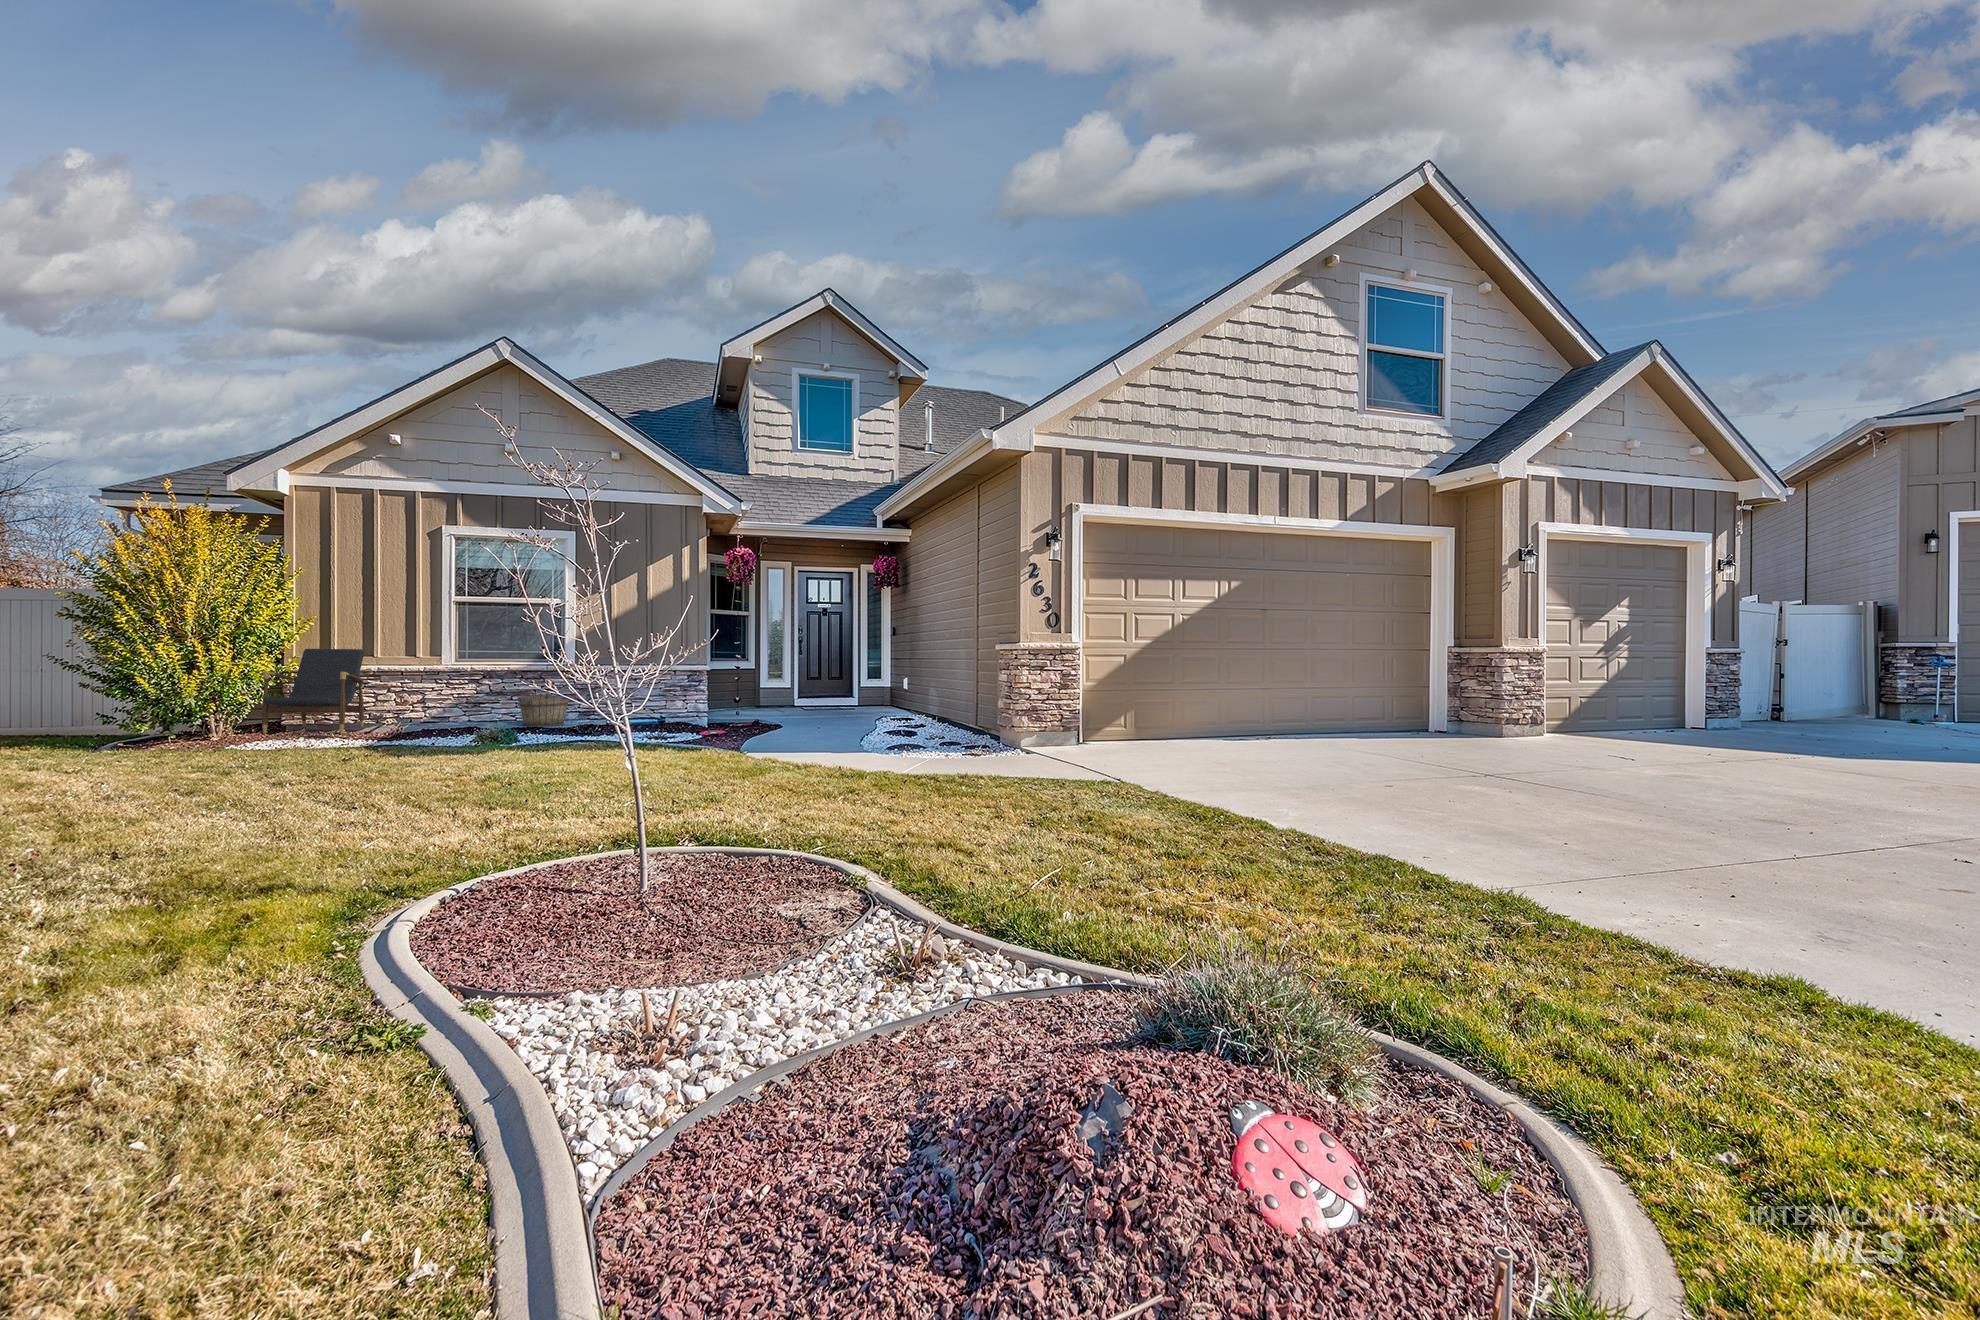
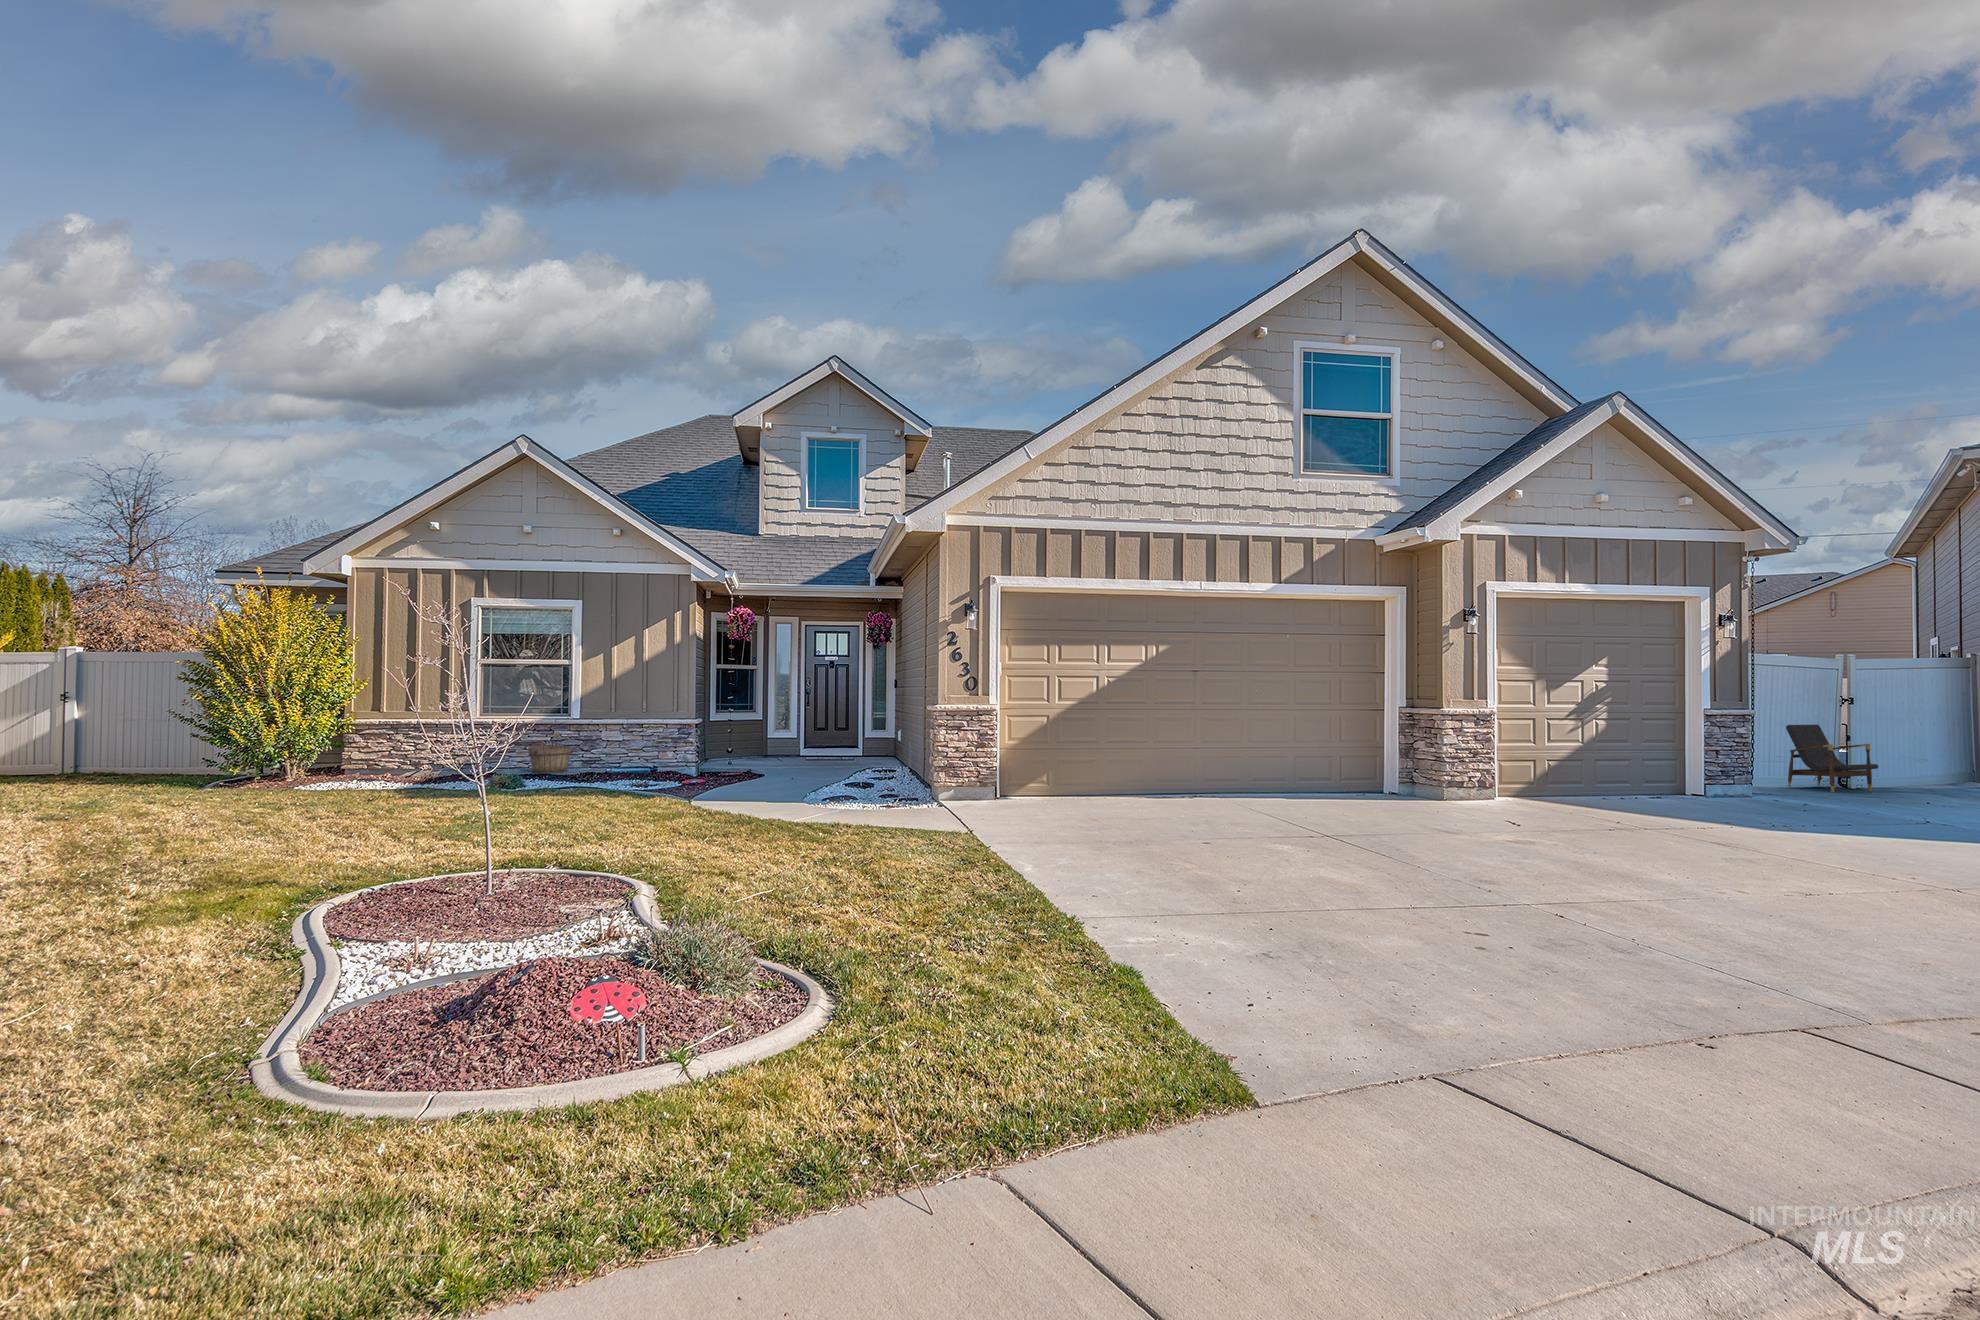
lounge chair: present [262,649,364,734] -> present [1786,724,1878,793]

